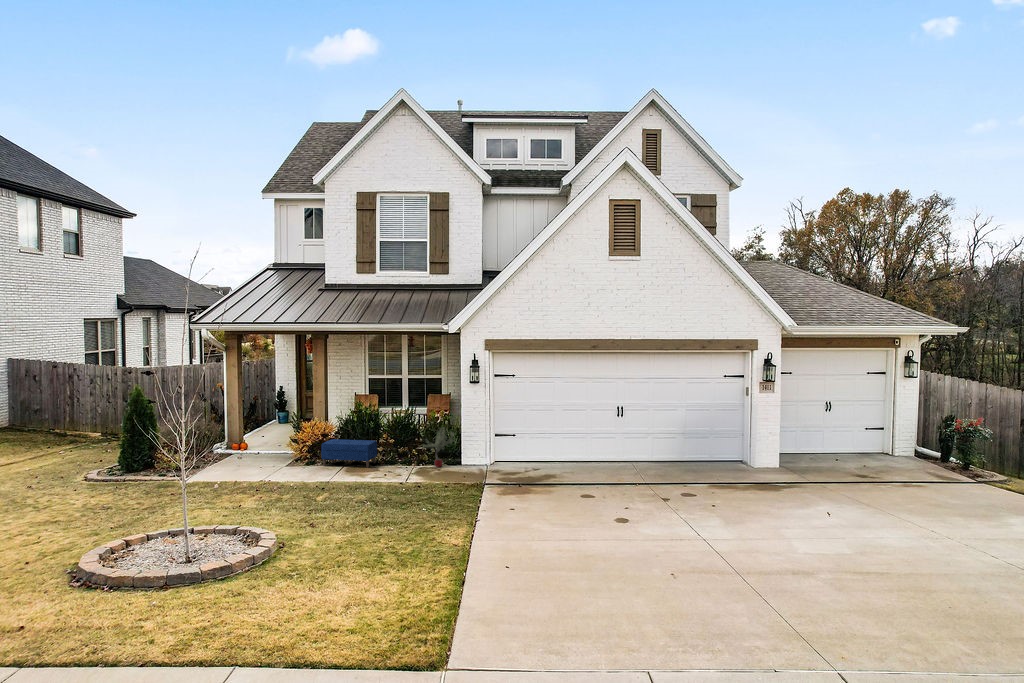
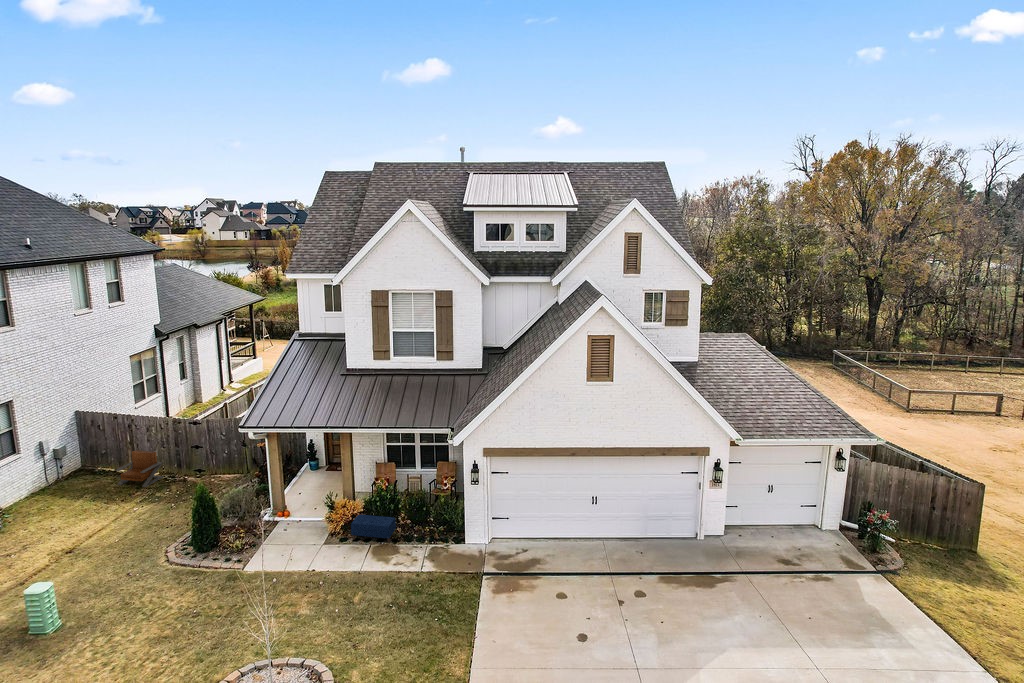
lounge chair: none [46,405,105,443] -> present [116,450,164,487]
potted tree: present [423,428,454,467] -> none [432,510,459,543]

